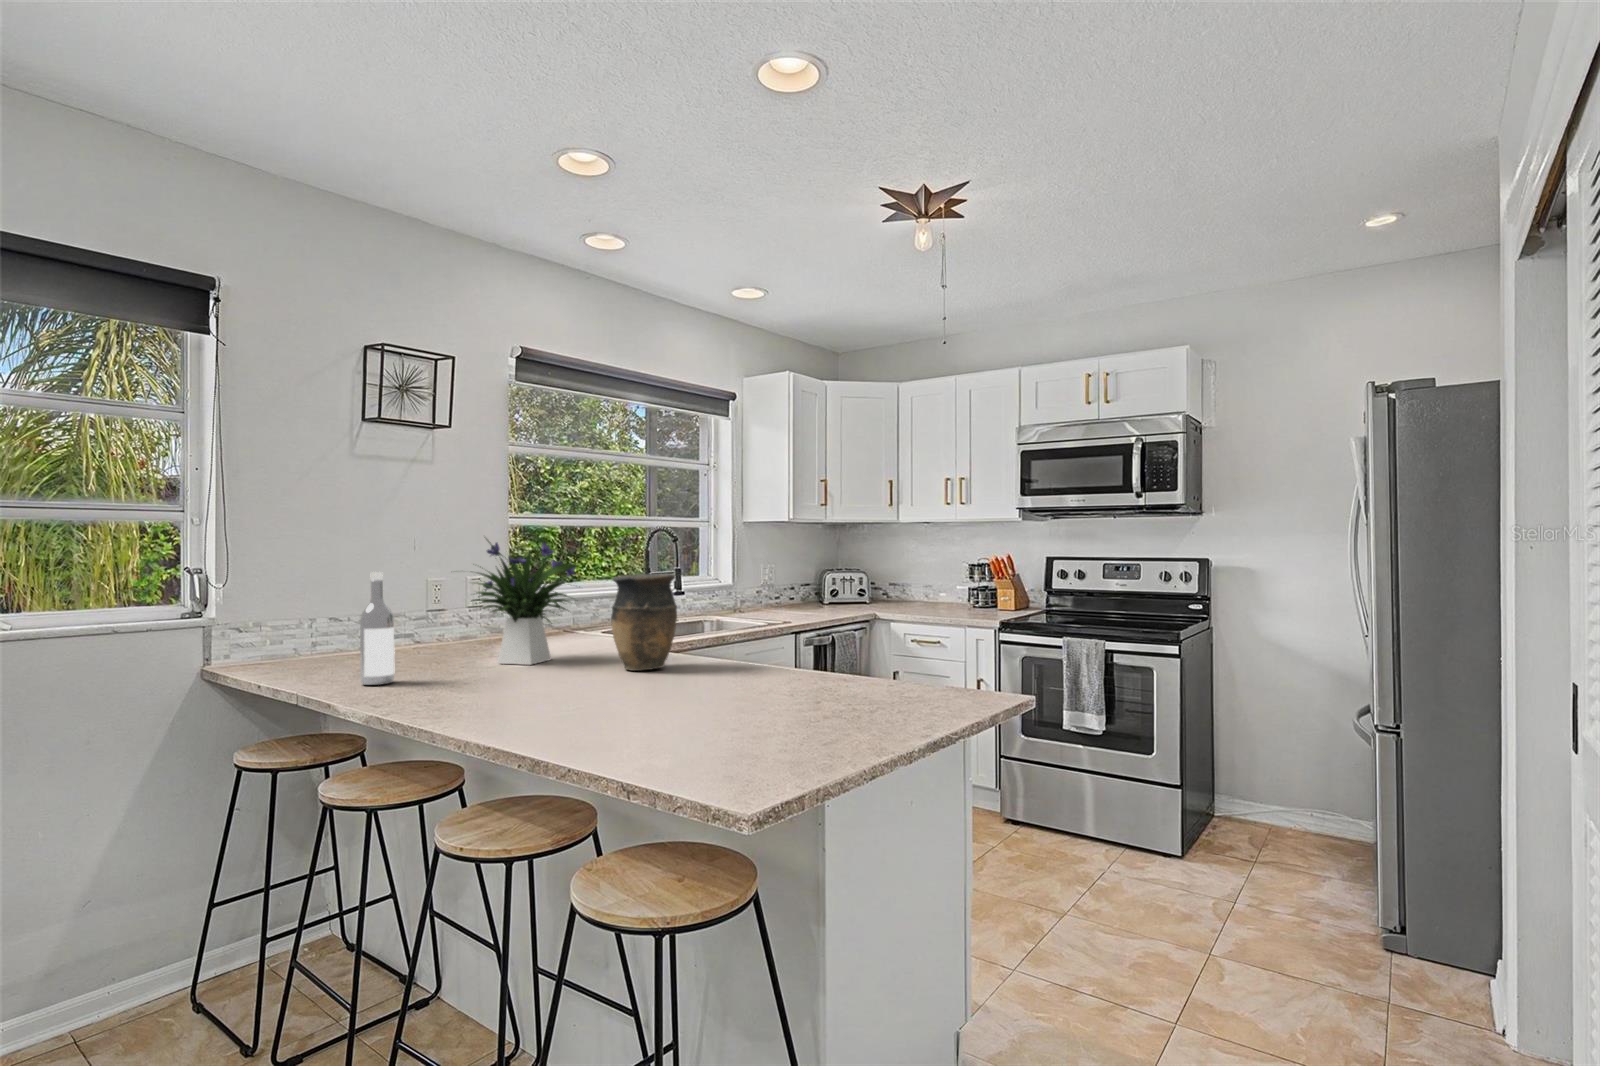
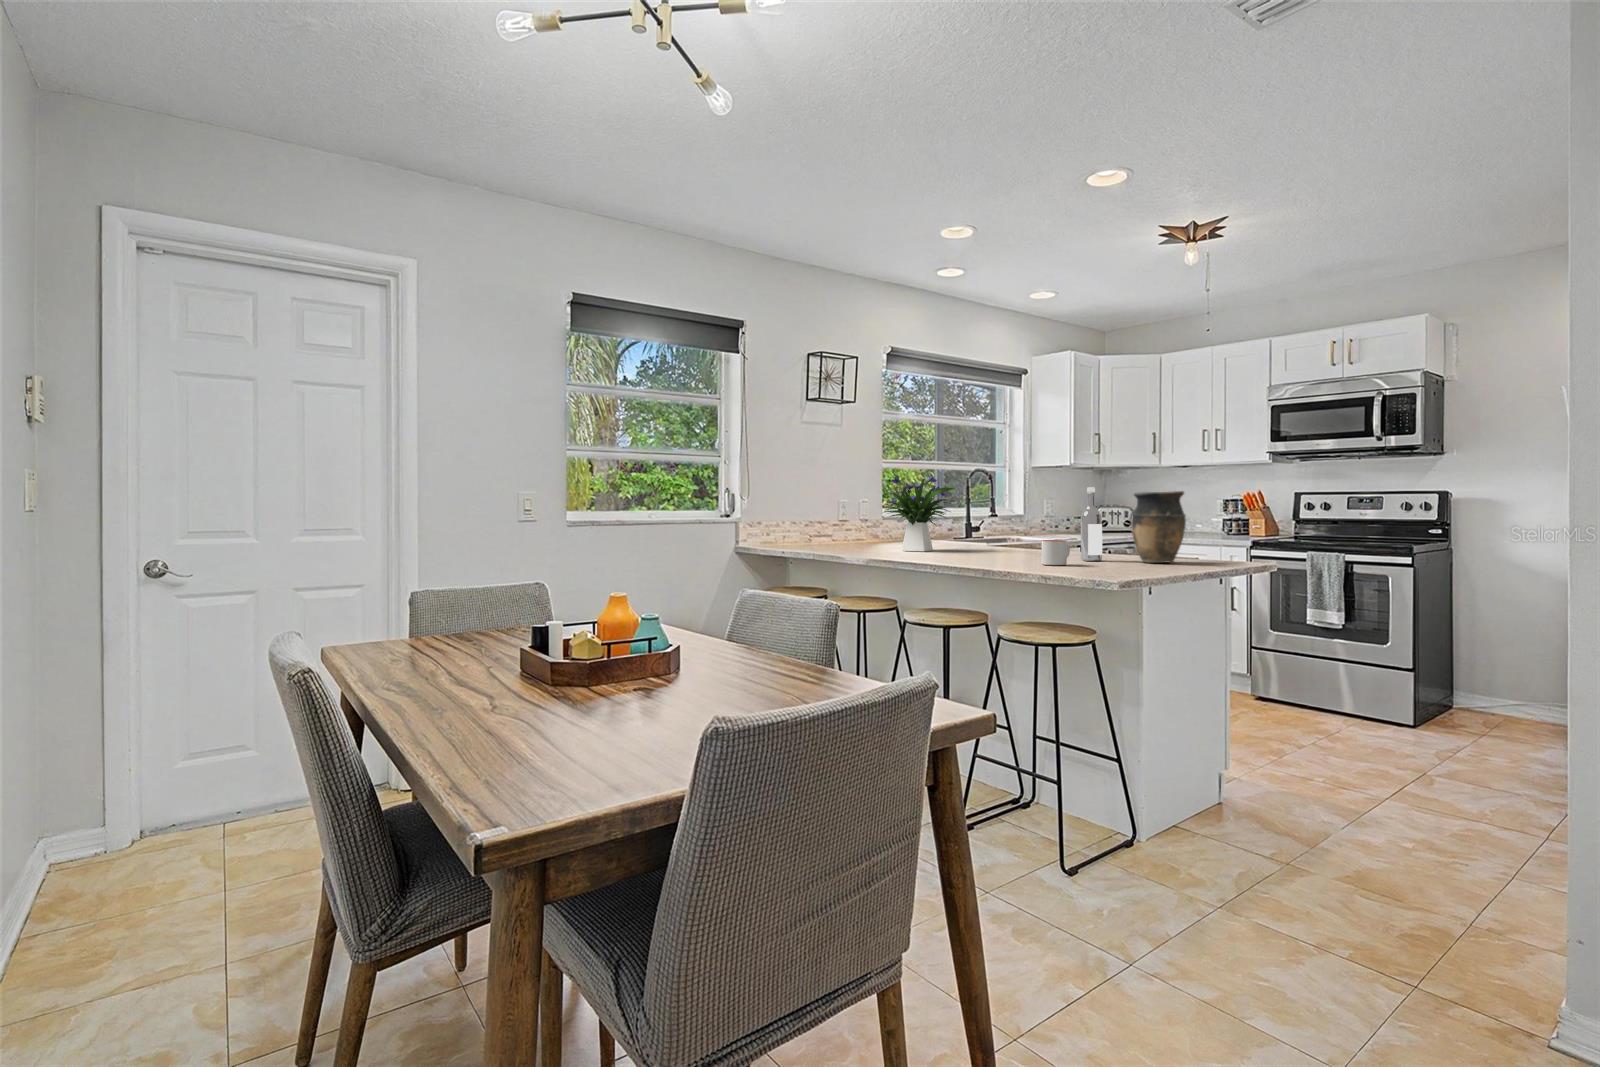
wine bottle: present [360,572,395,685] -> present [1081,487,1102,561]
vase: present [611,574,677,671] -> present [1132,491,1186,563]
mug: none [670,667,719,714] -> present [1042,540,1070,565]

